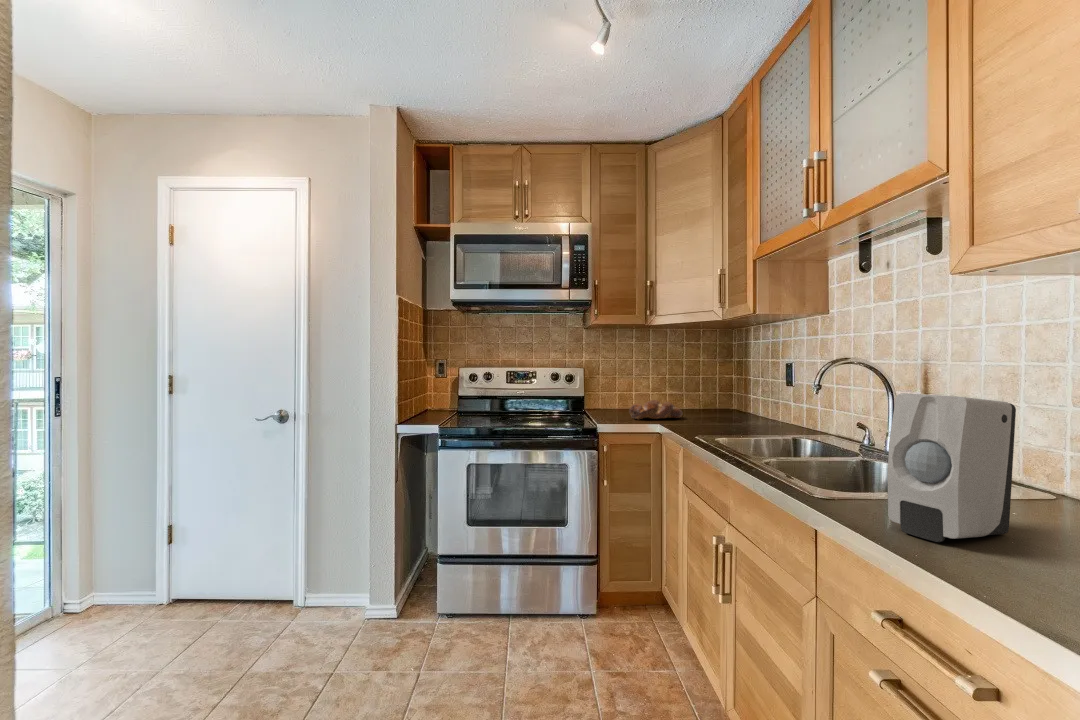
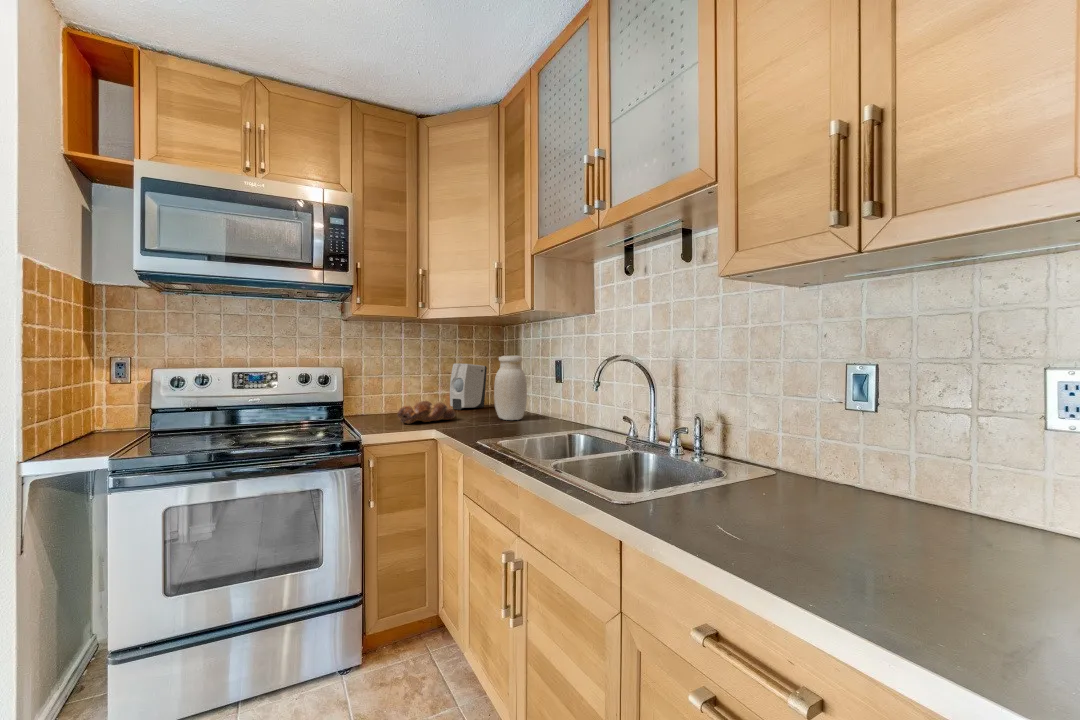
jar: none [721,358,755,422] -> present [494,356,527,420]
soap dispenser: present [888,393,1016,542] -> present [450,363,487,410]

